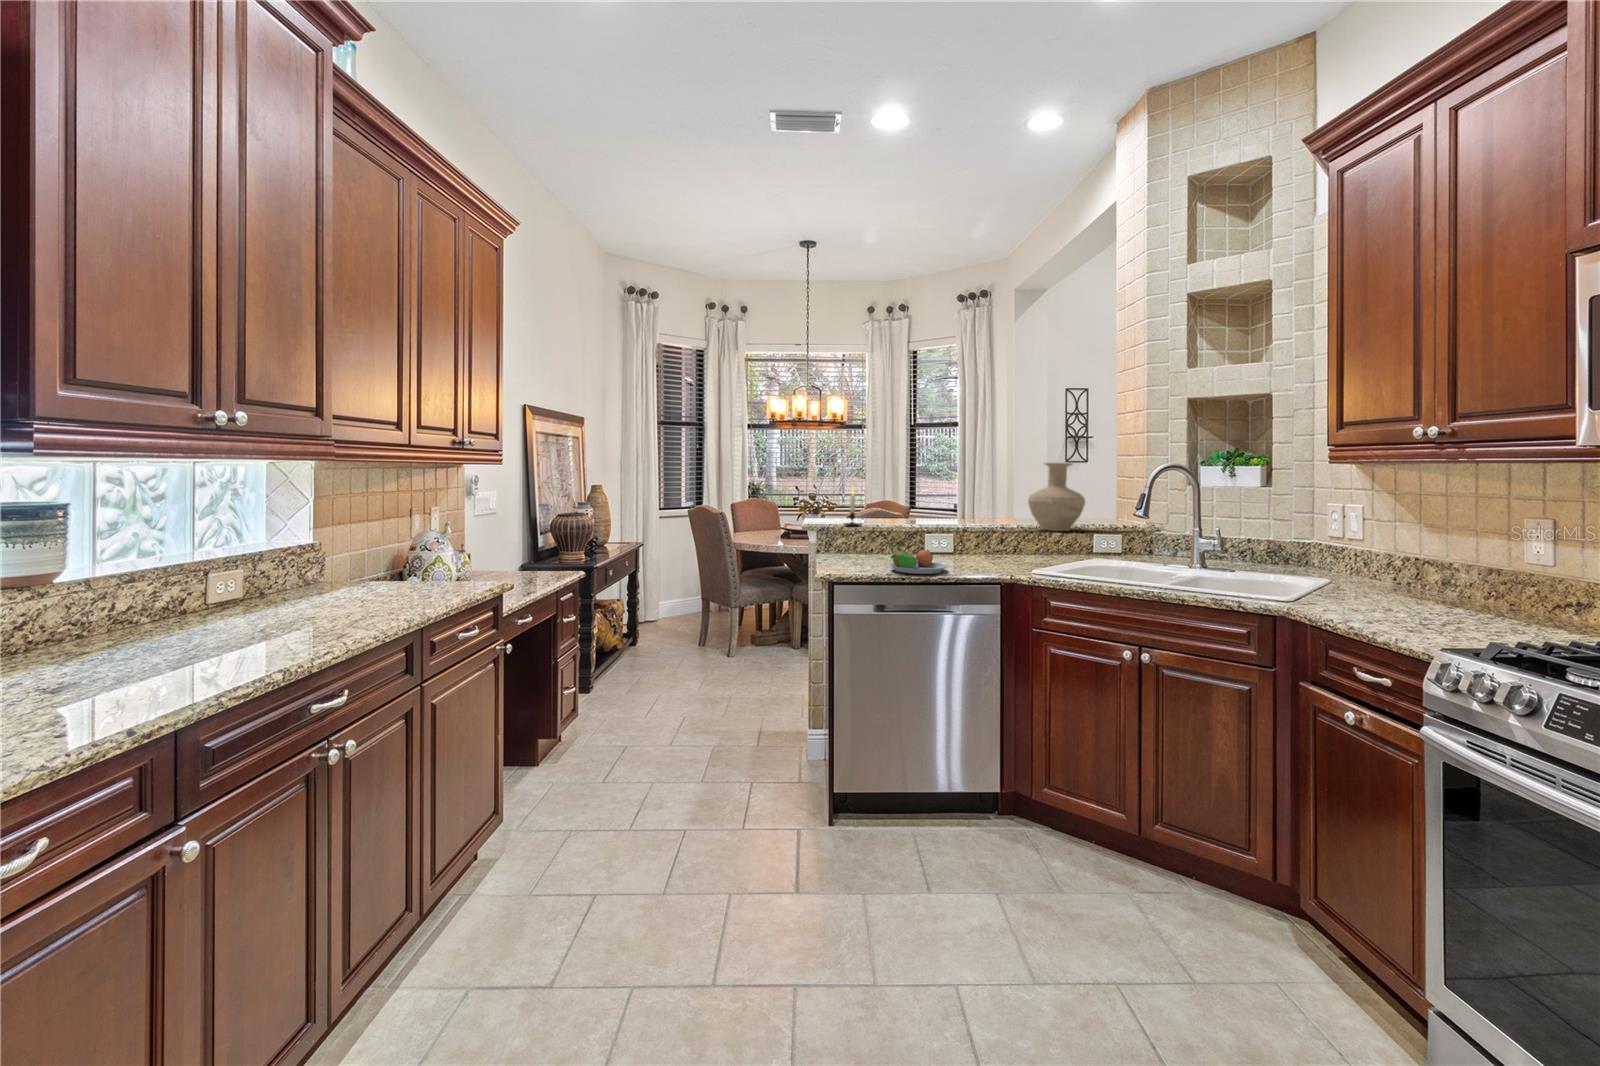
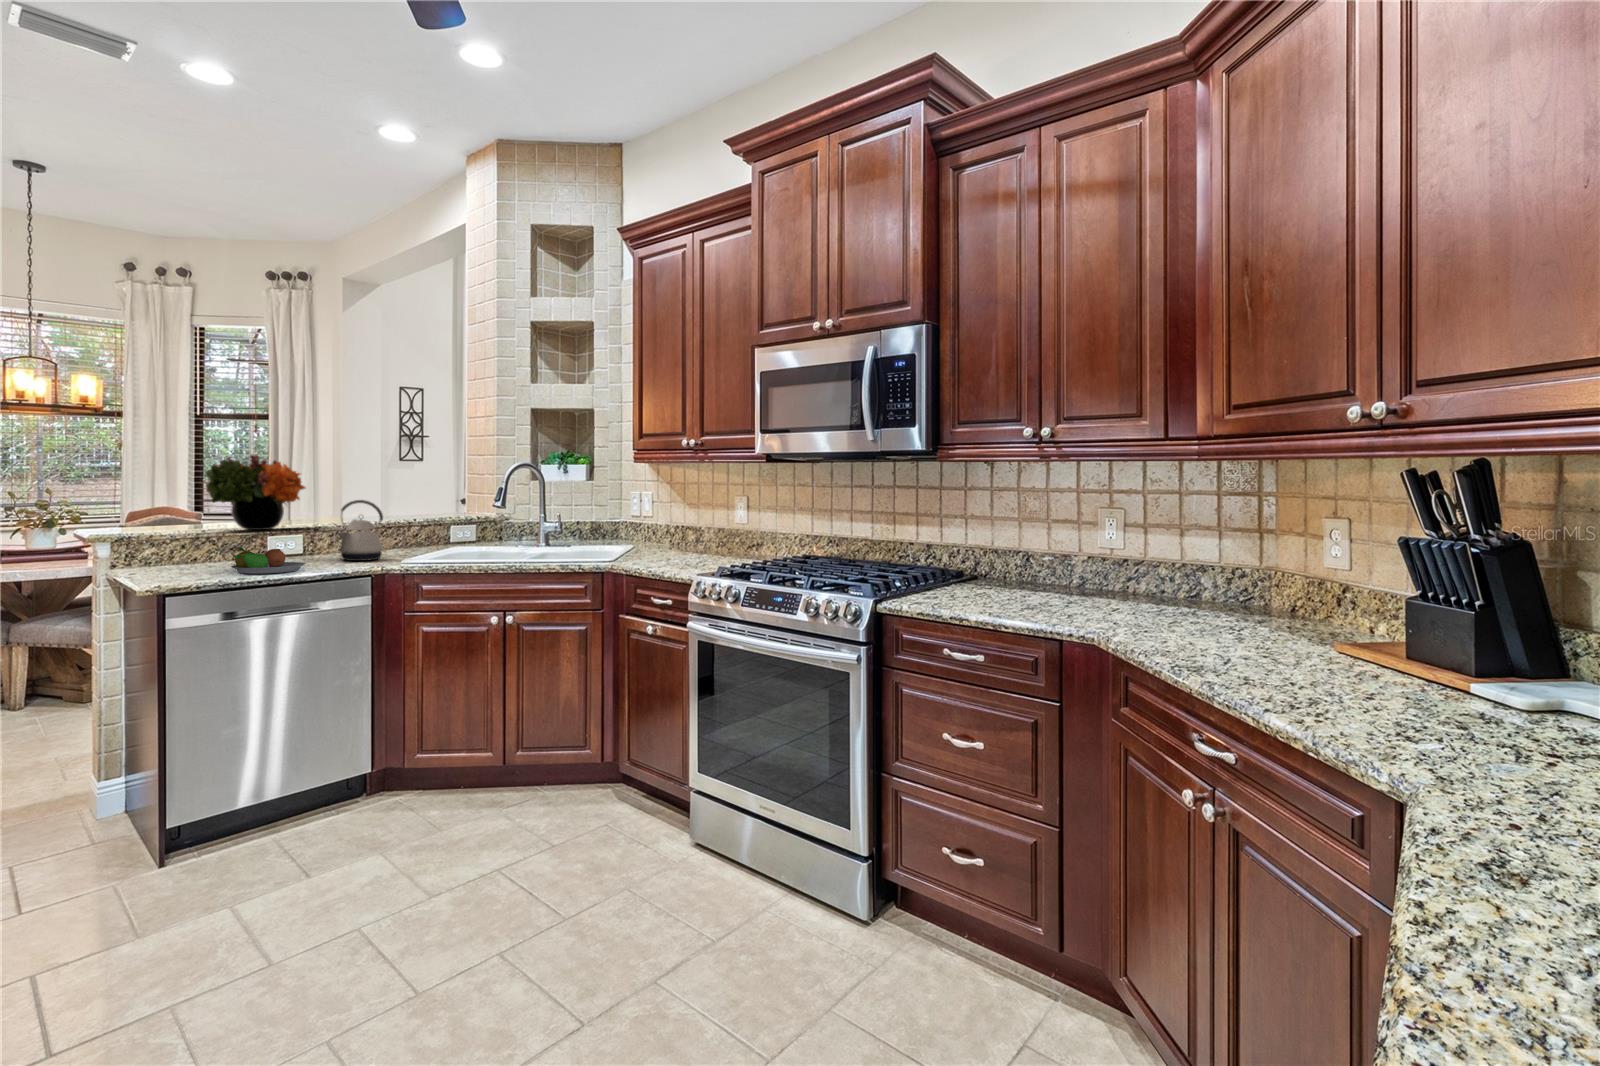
flower arrangement: none [879,461,959,530] -> present [205,455,306,530]
vase: present [1028,463,1085,531] -> none [385,459,443,524]
candle: present [844,488,865,526] -> none [142,482,178,532]
kettle: none [974,506,1022,567] -> present [334,500,386,561]

